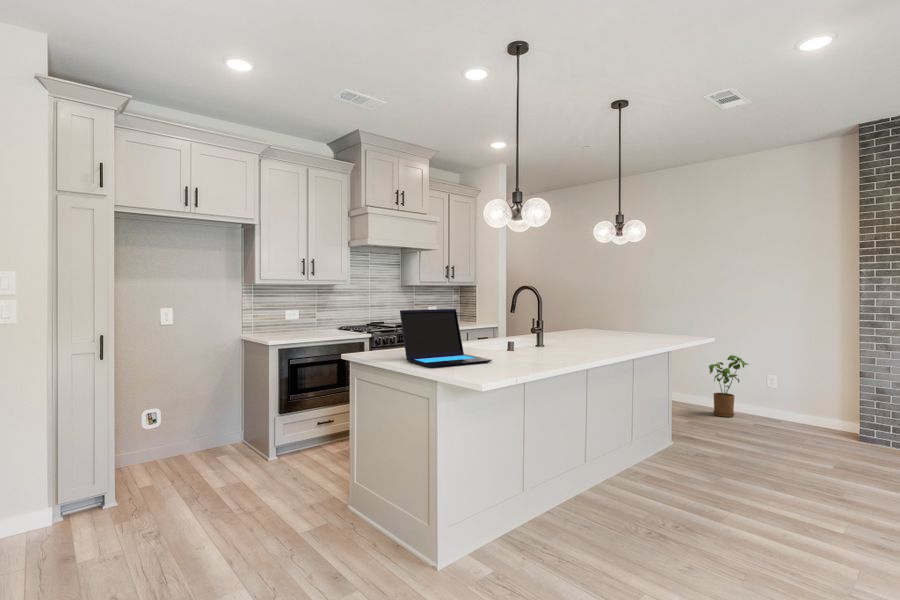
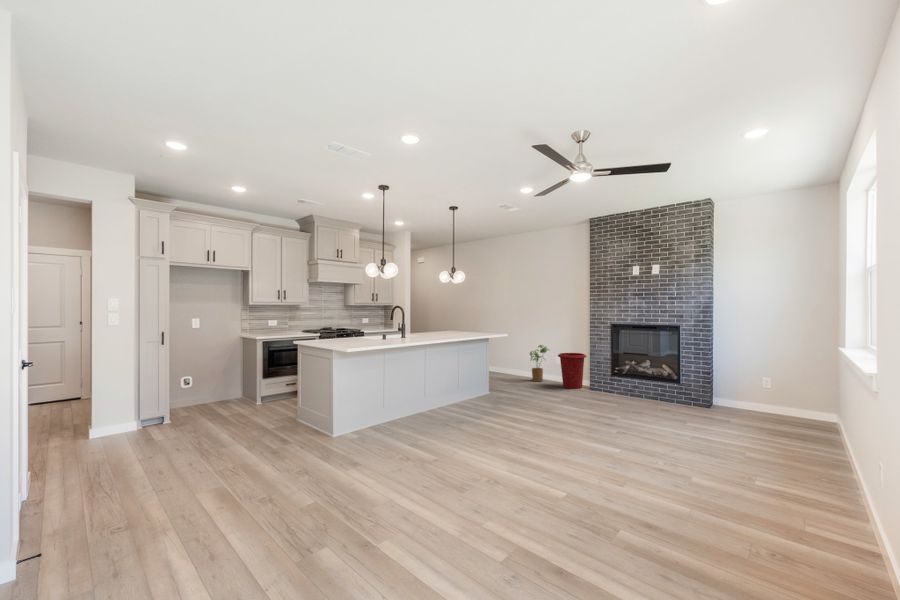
laptop: present [400,309,492,367] -> none [320,316,363,343]
waste bin: none [774,371,835,436] -> present [558,353,587,389]

